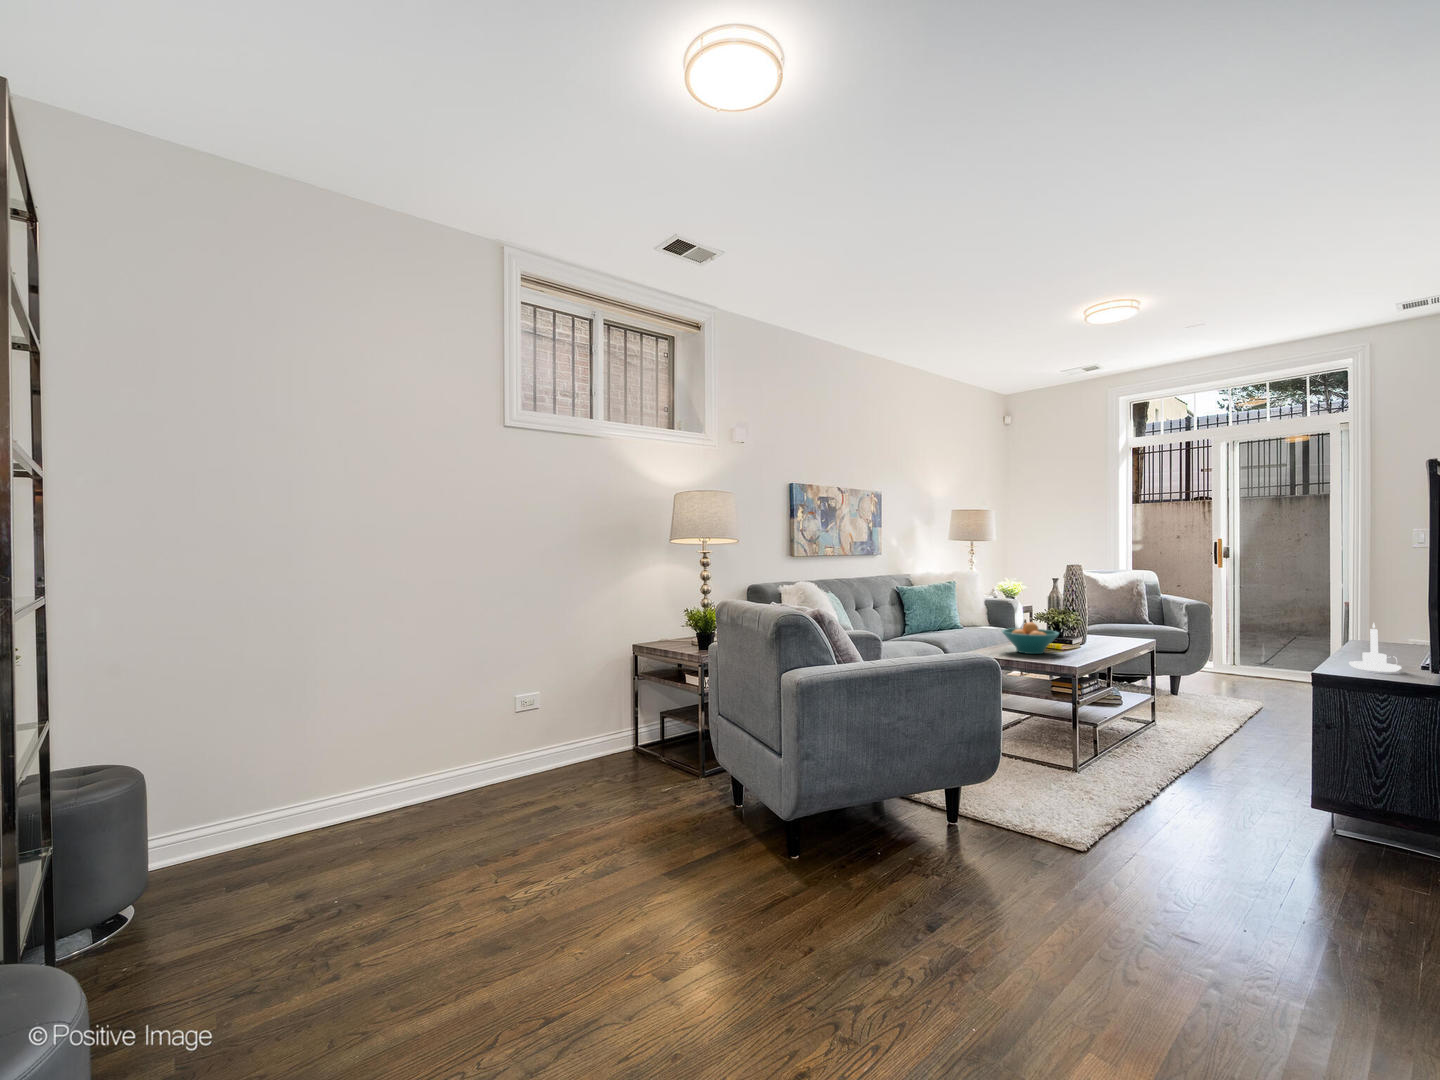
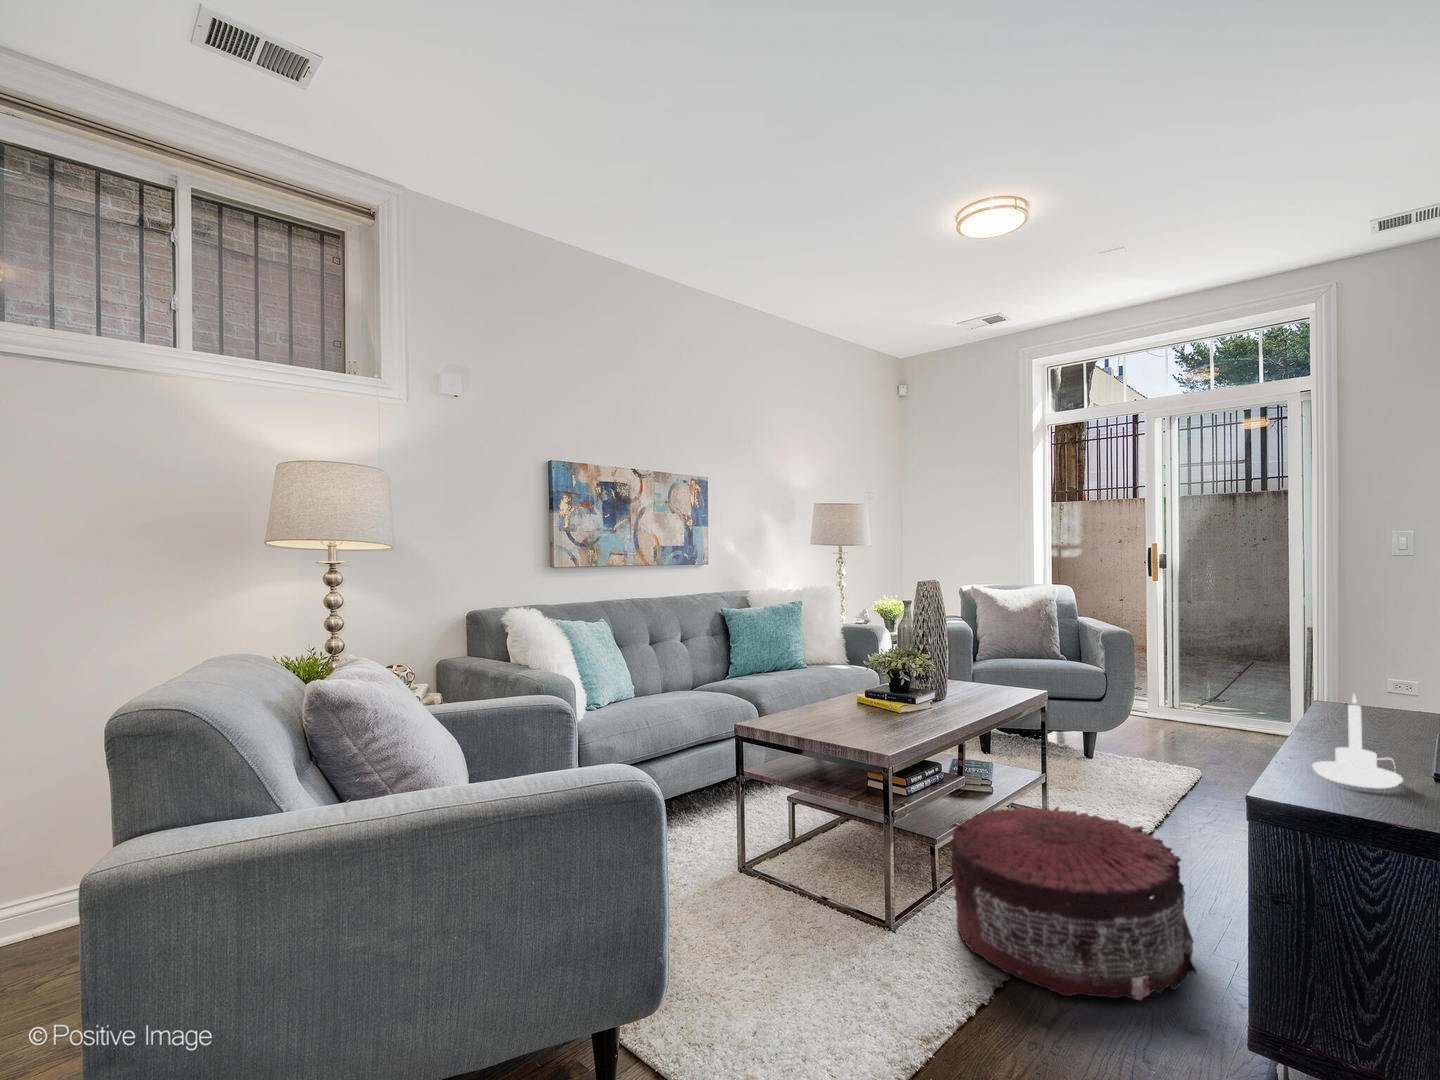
fruit bowl: present [1002,622,1059,654] -> none [801,673,885,726]
pouf: none [1112,703,1276,798] -> present [951,807,1196,1000]

